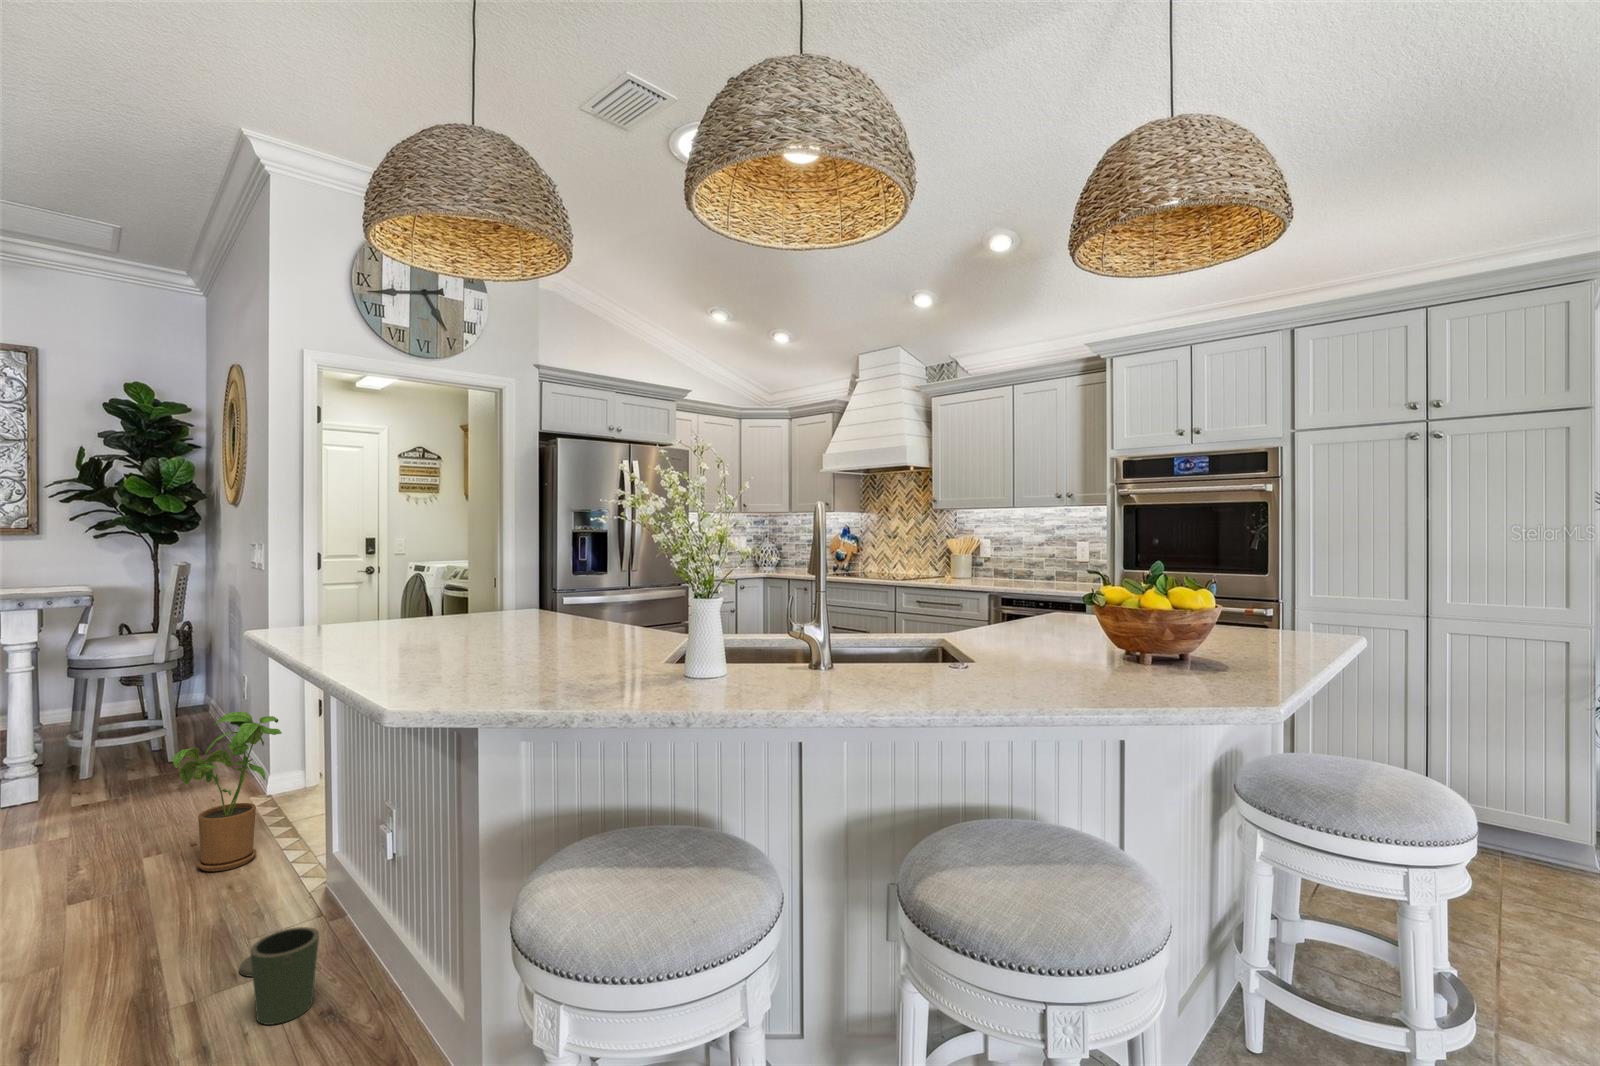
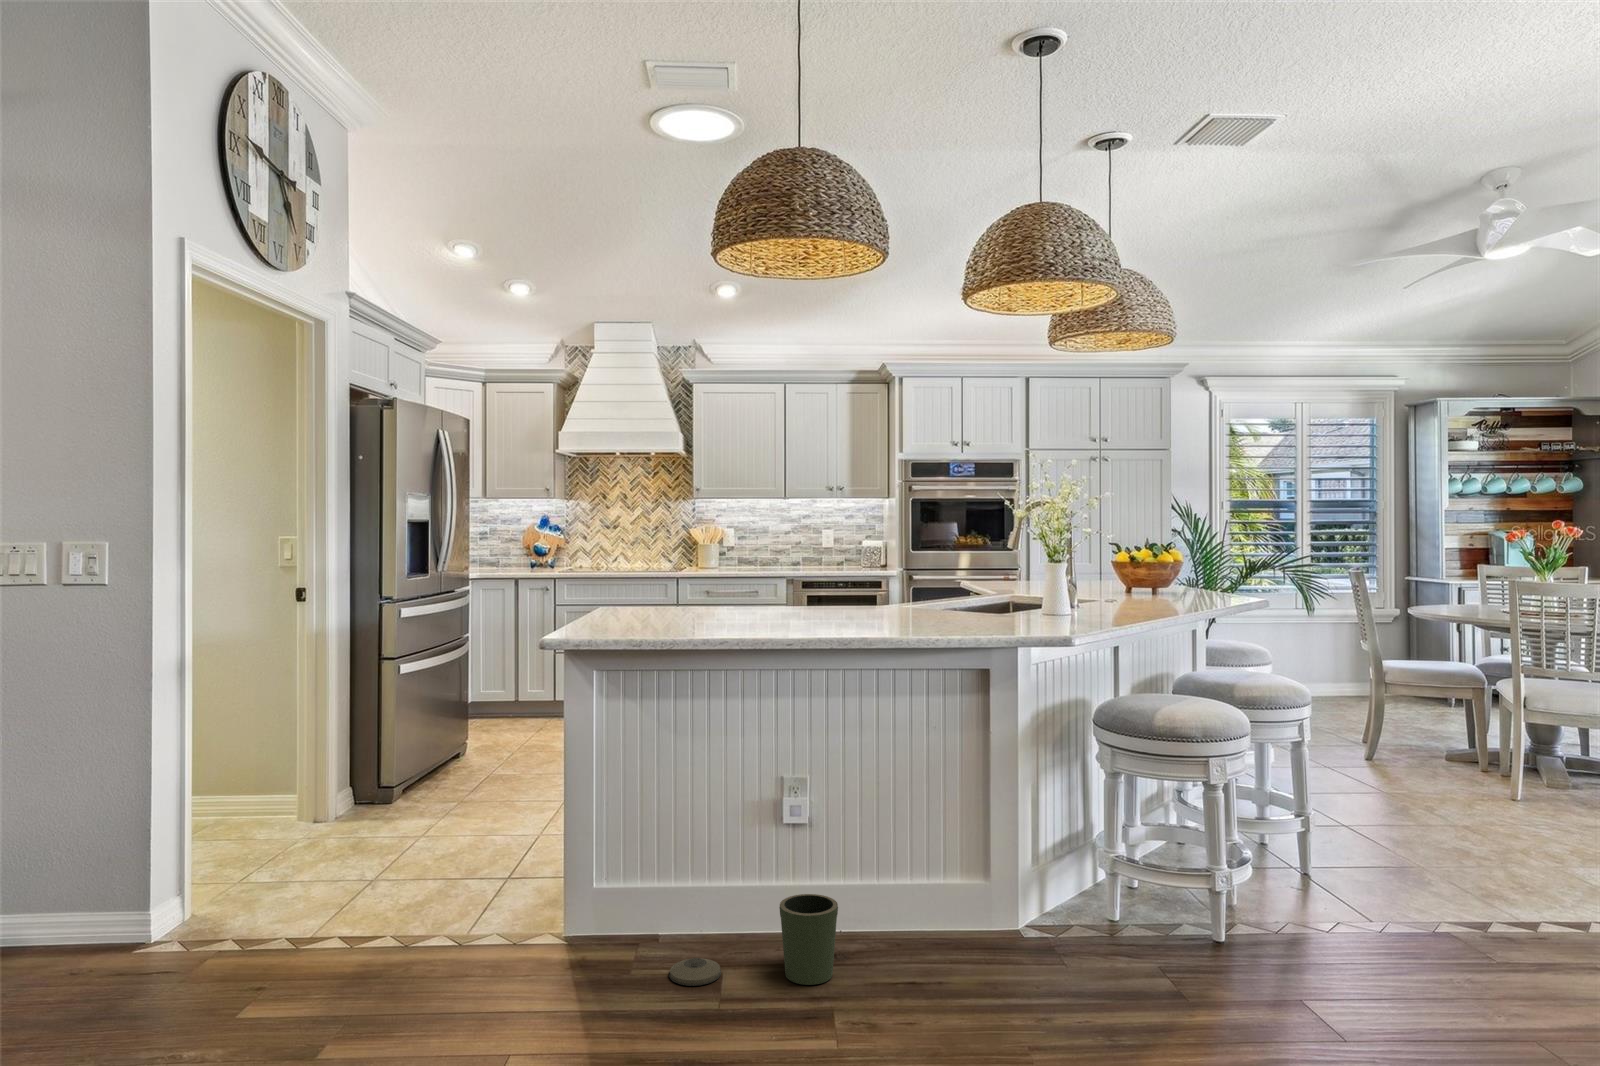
house plant: present [173,712,282,871] -> none [282,746,425,988]

